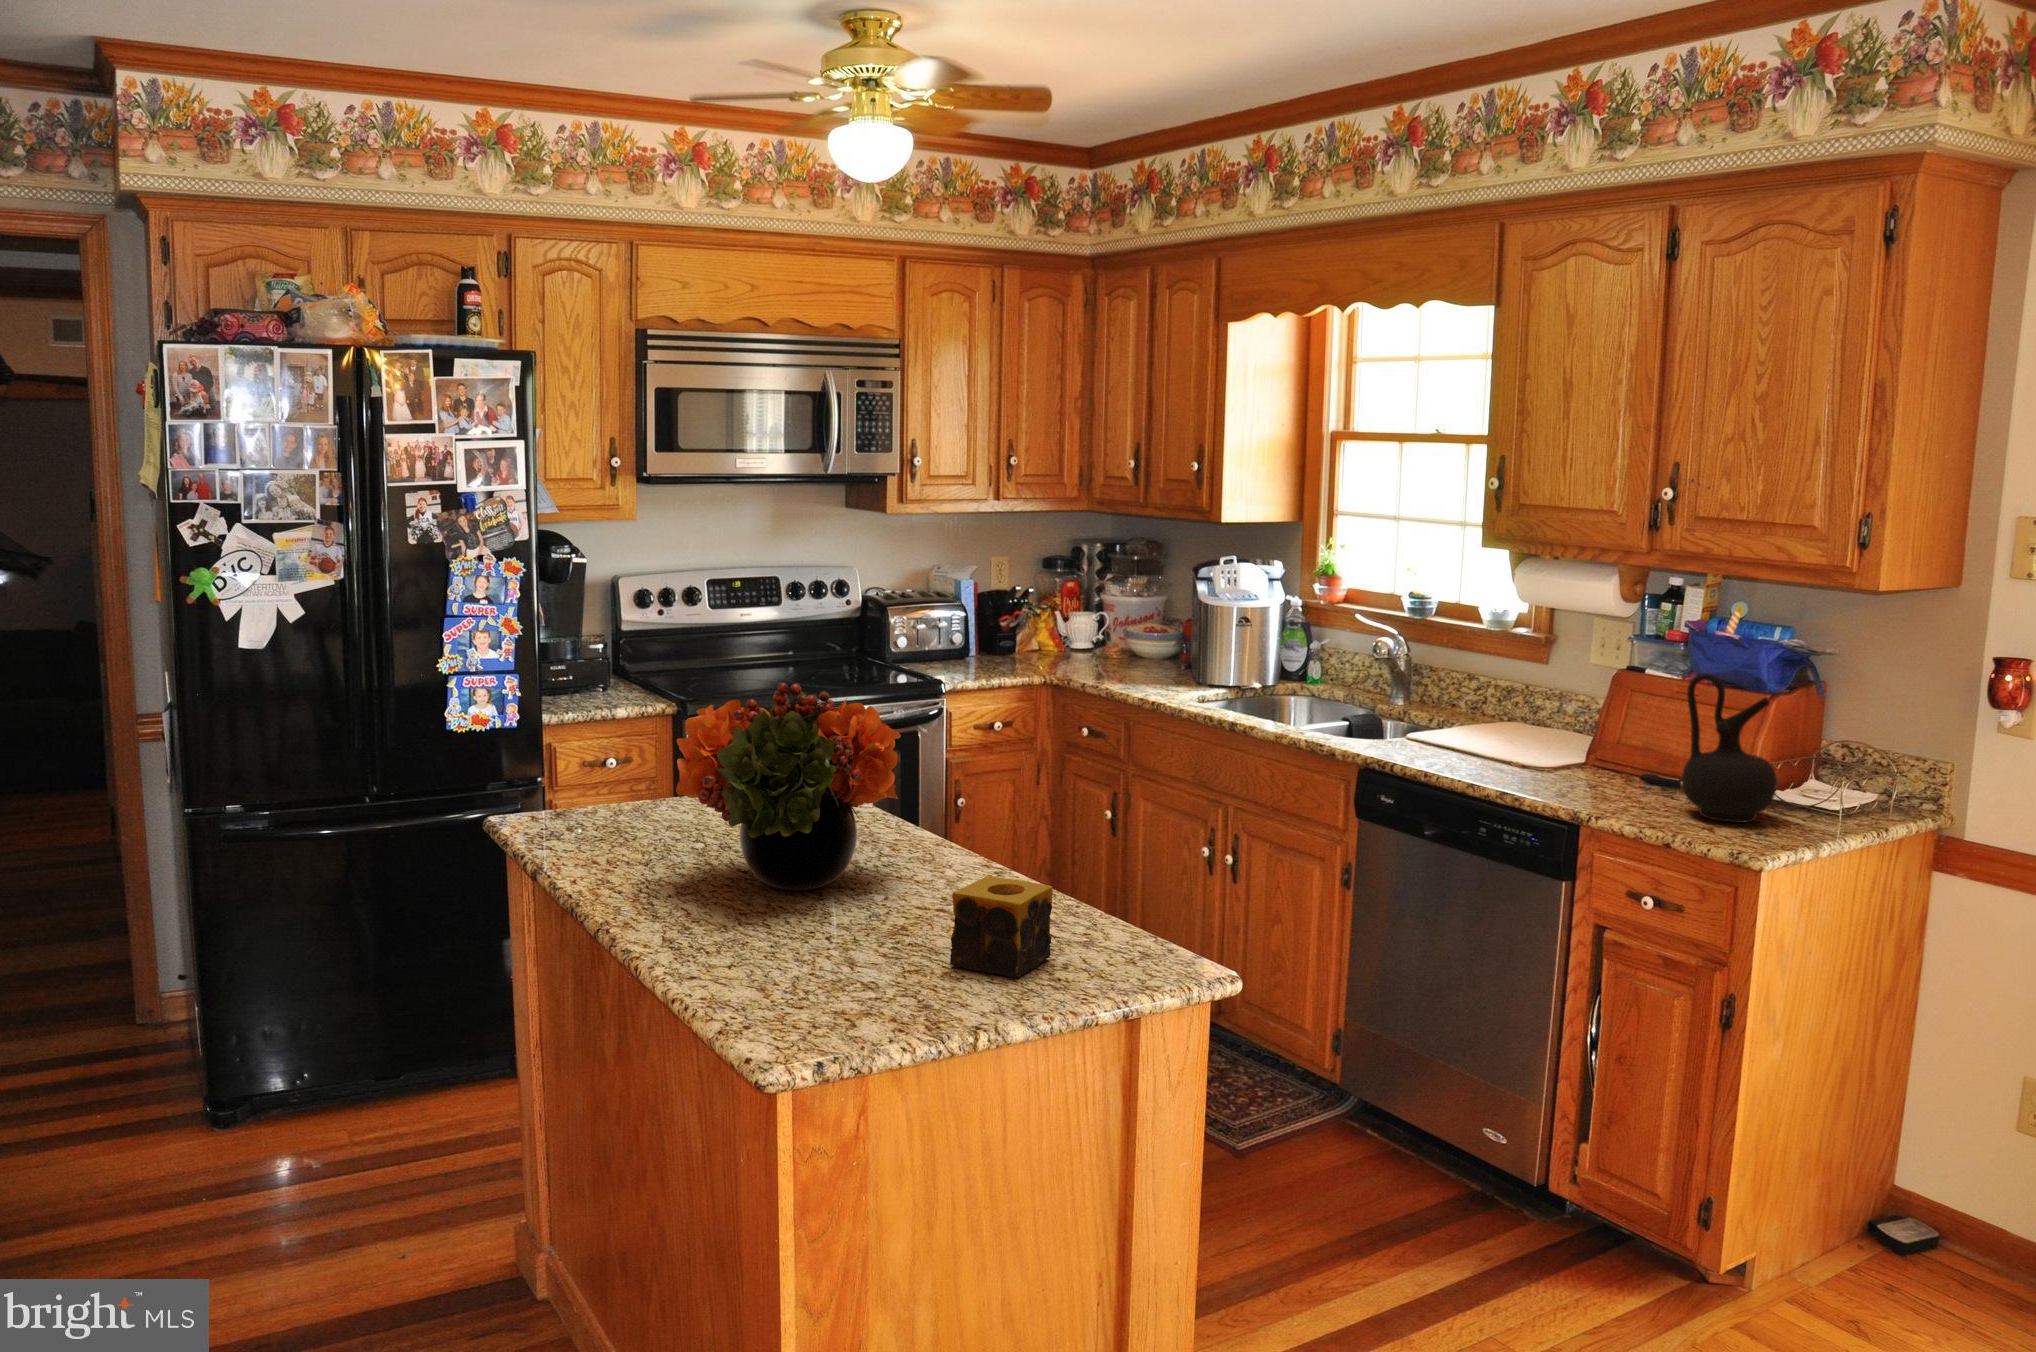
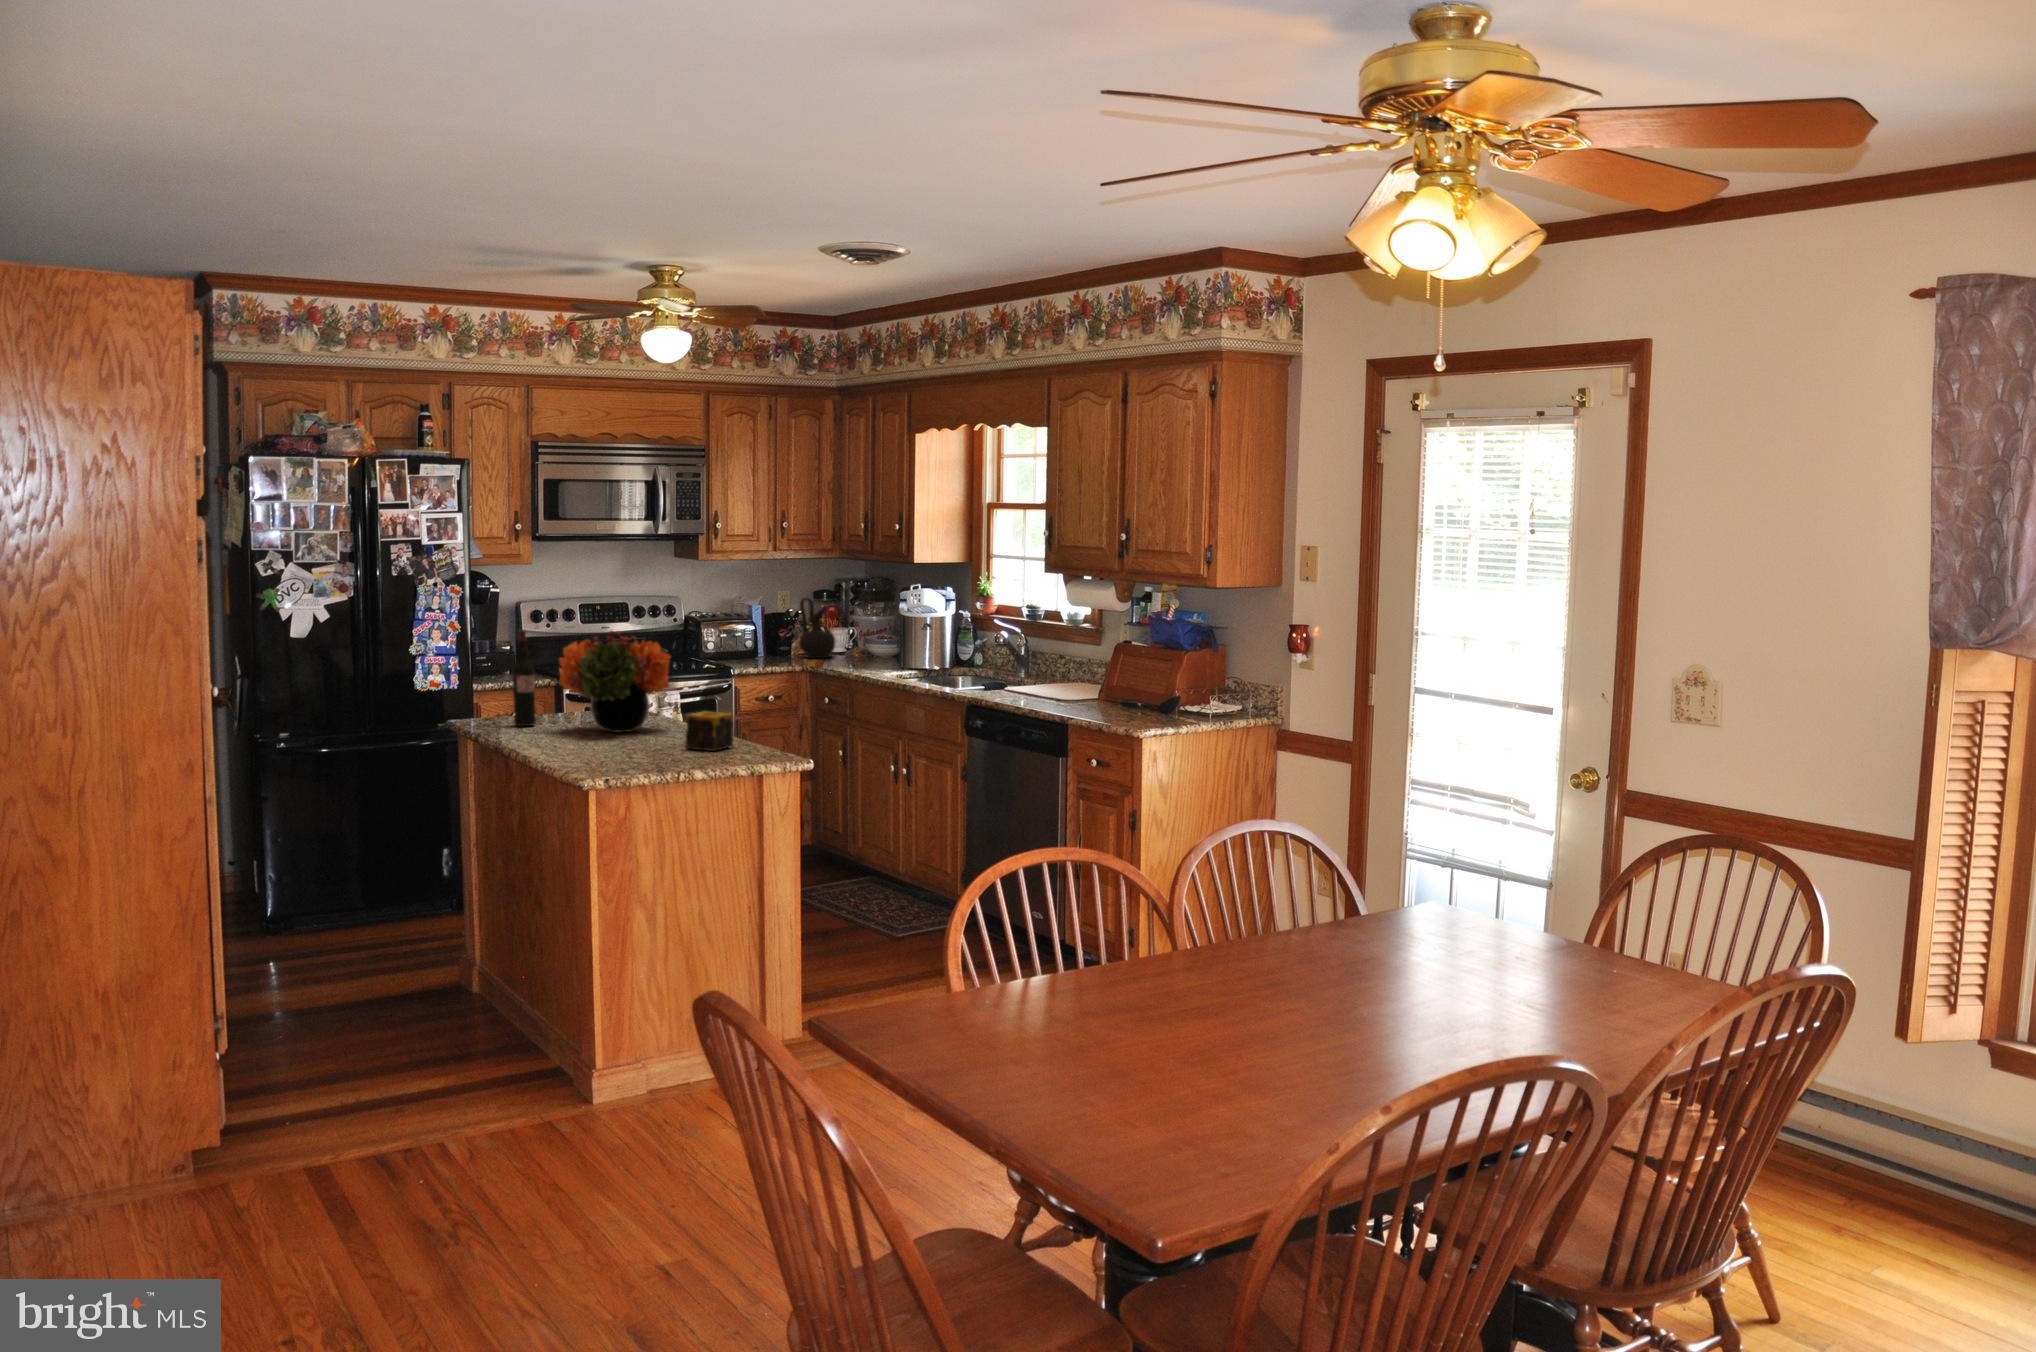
ceramic jug: present [1682,673,1777,823] -> present [799,598,835,658]
wine bottle: none [587,675,632,865] -> present [512,630,536,726]

